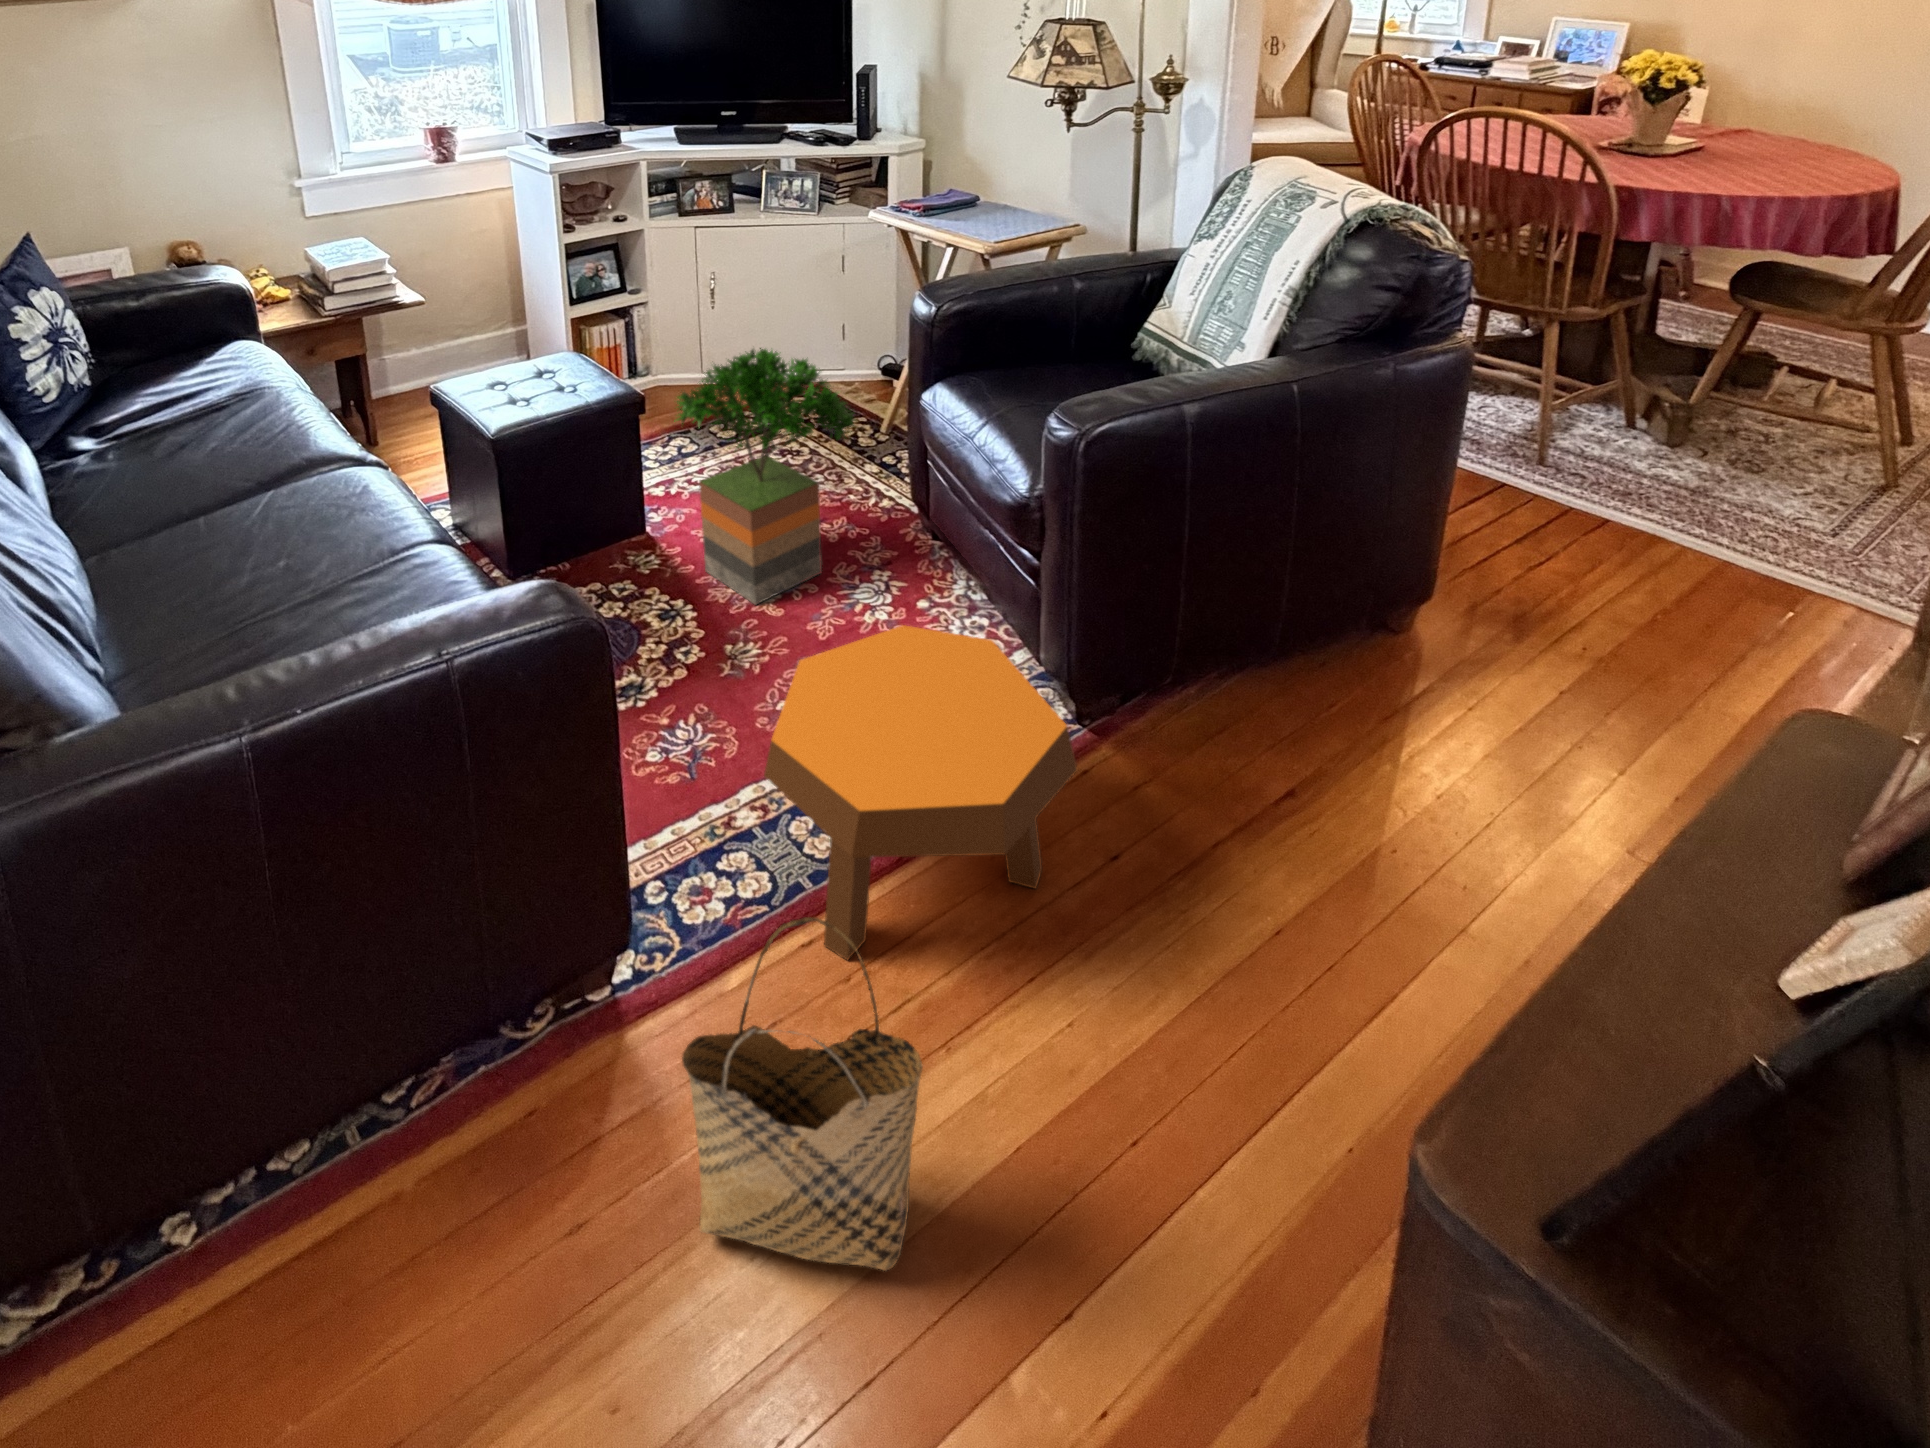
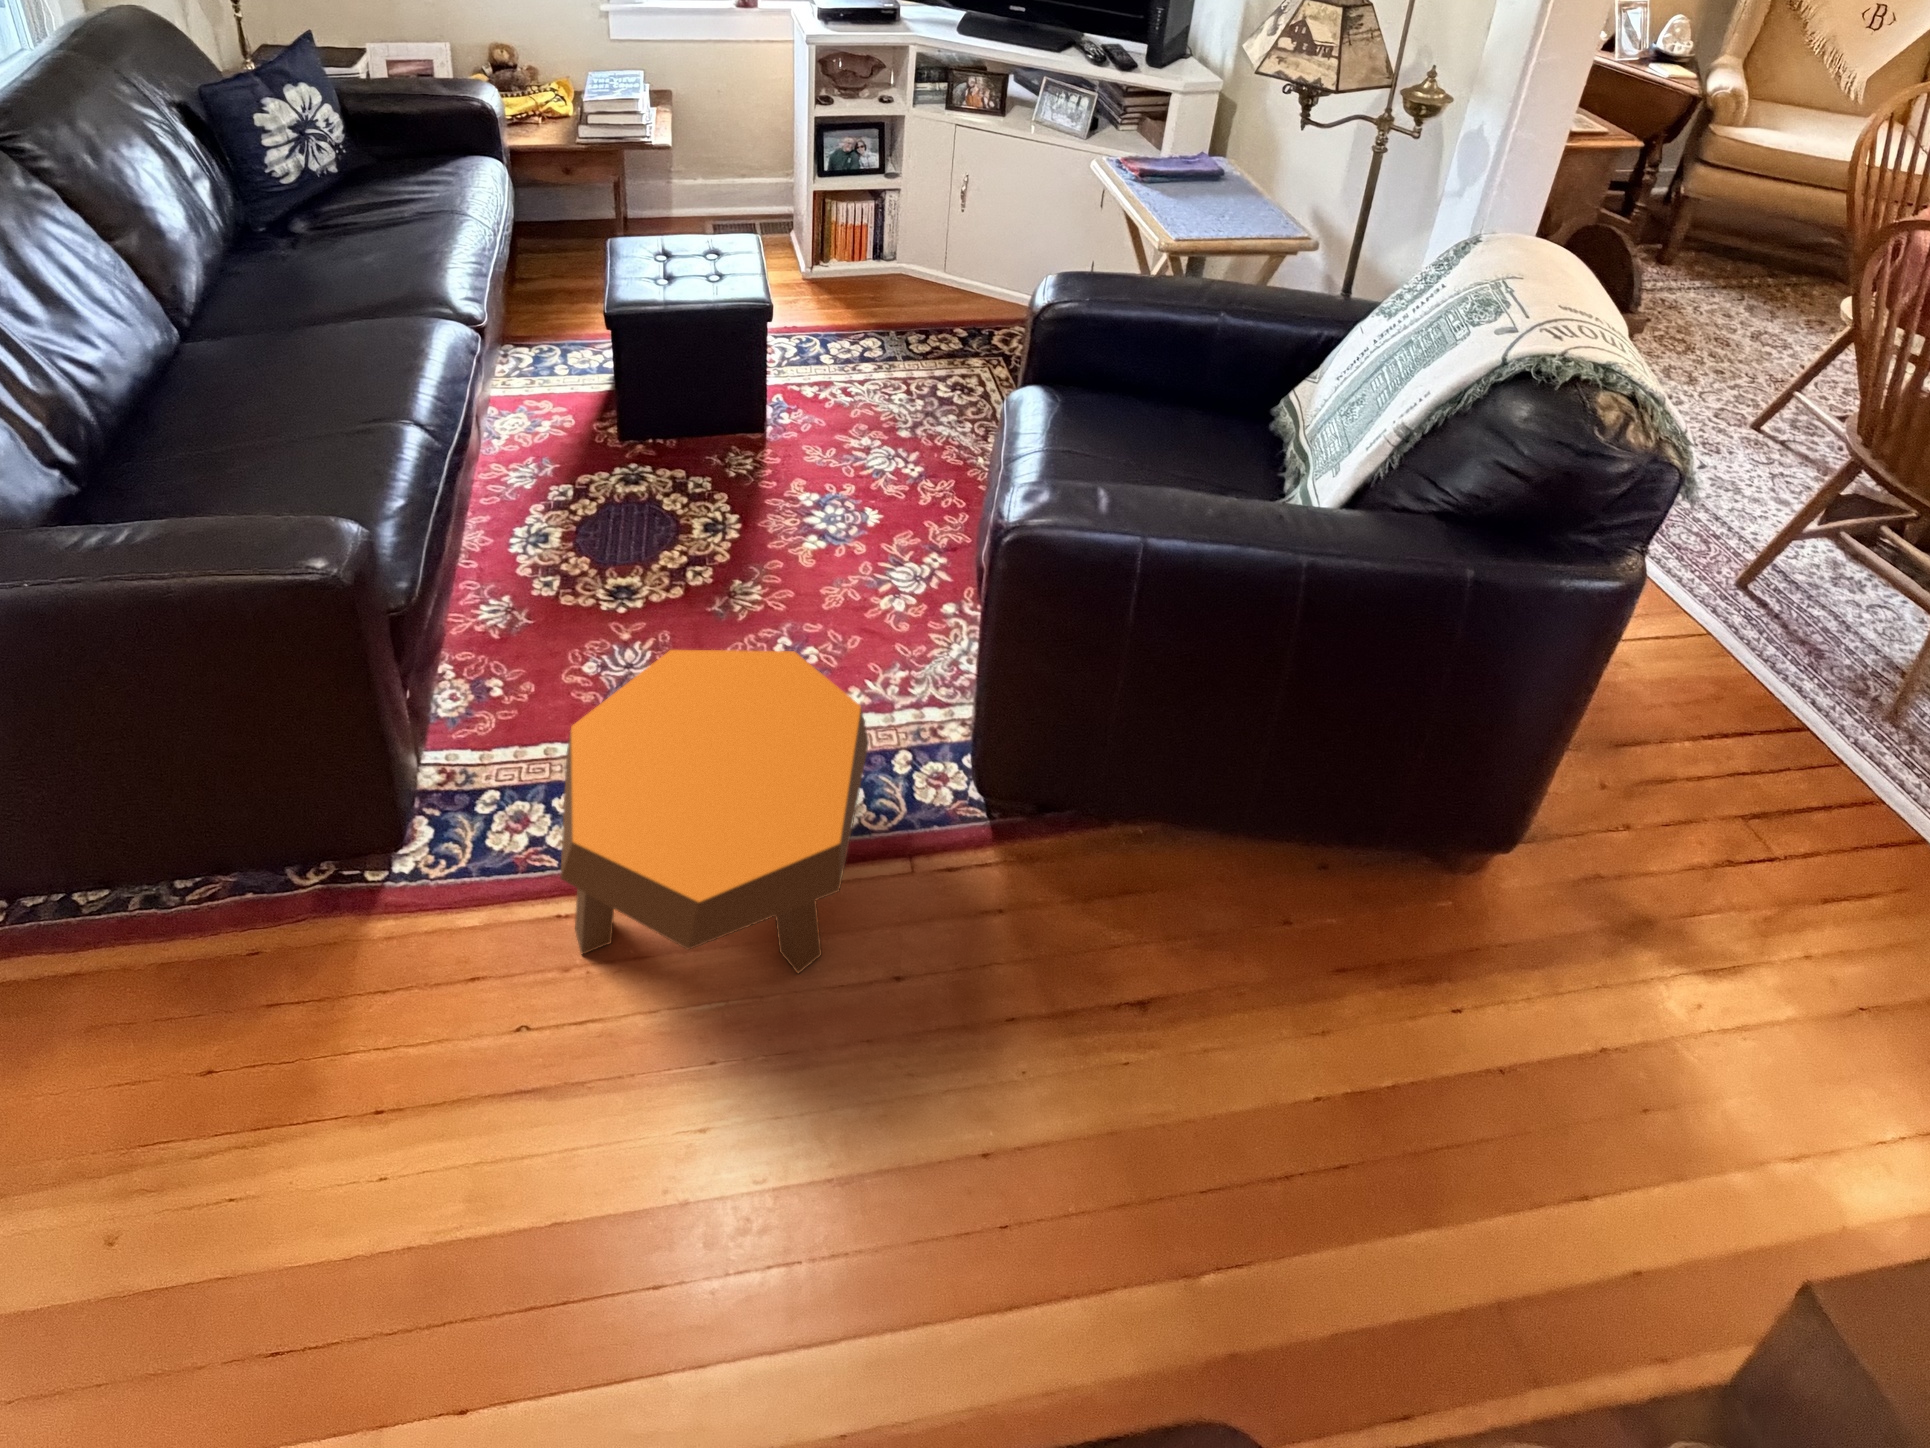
potted tree: present [674,348,855,605] -> none [747,290,928,546]
woven basket: present [682,917,923,1271] -> none [223,941,440,1278]

